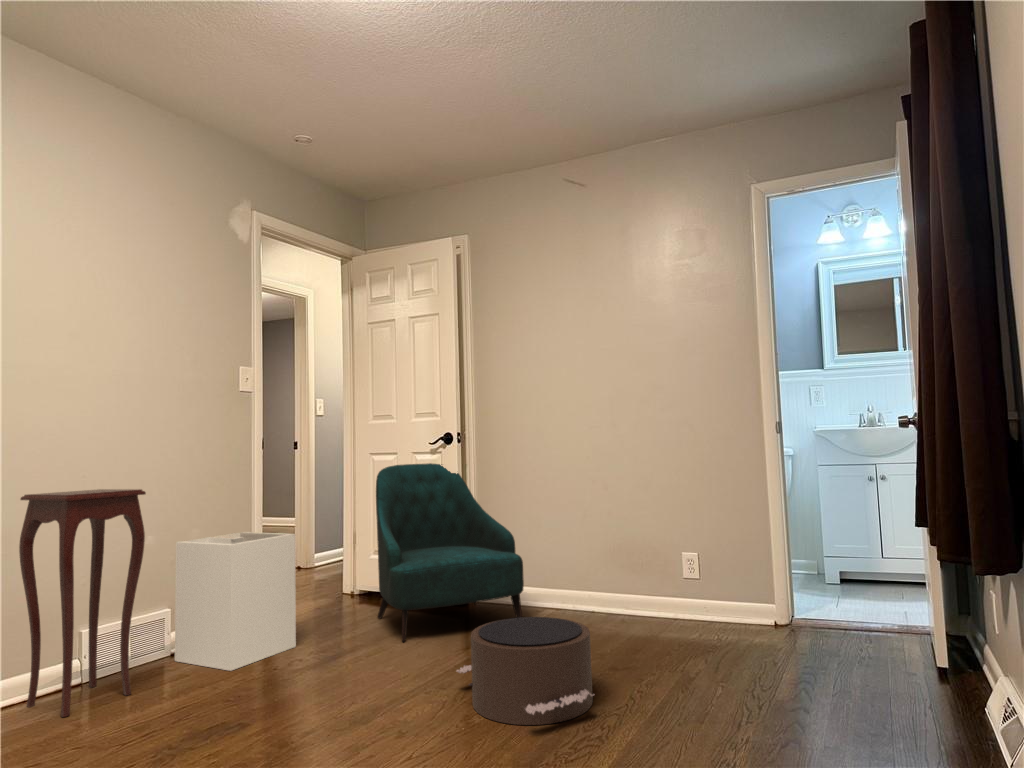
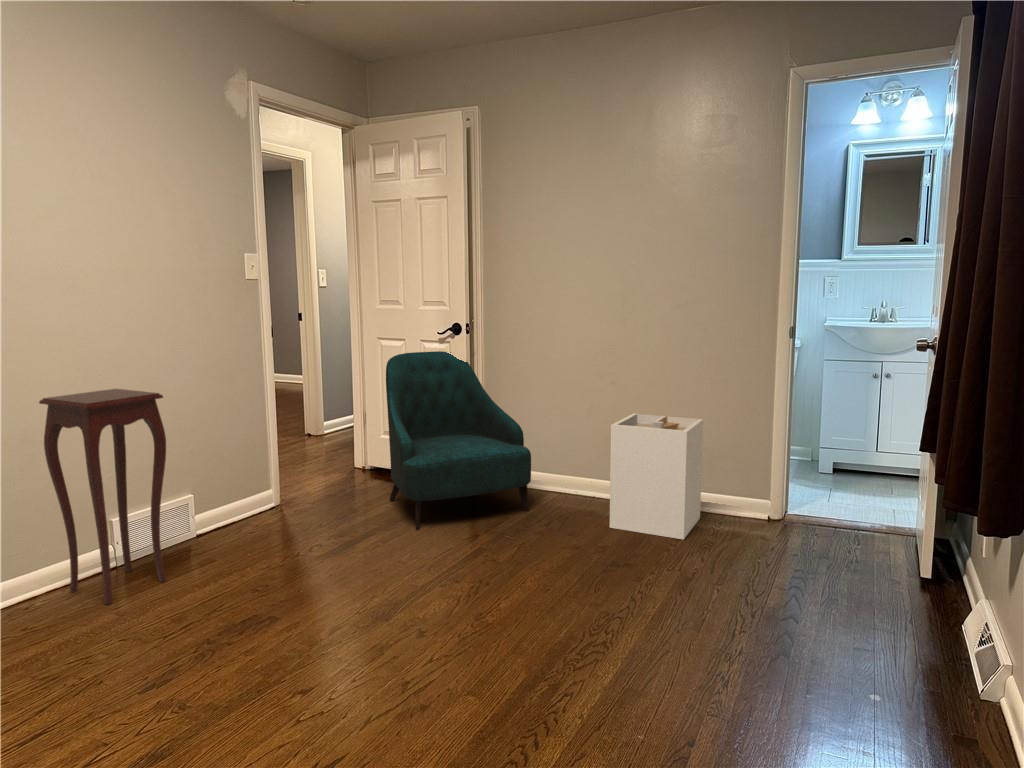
laundry hamper: present [175,532,296,671] -> present [610,413,703,539]
pouf: present [457,617,593,725] -> none [470,521,602,626]

